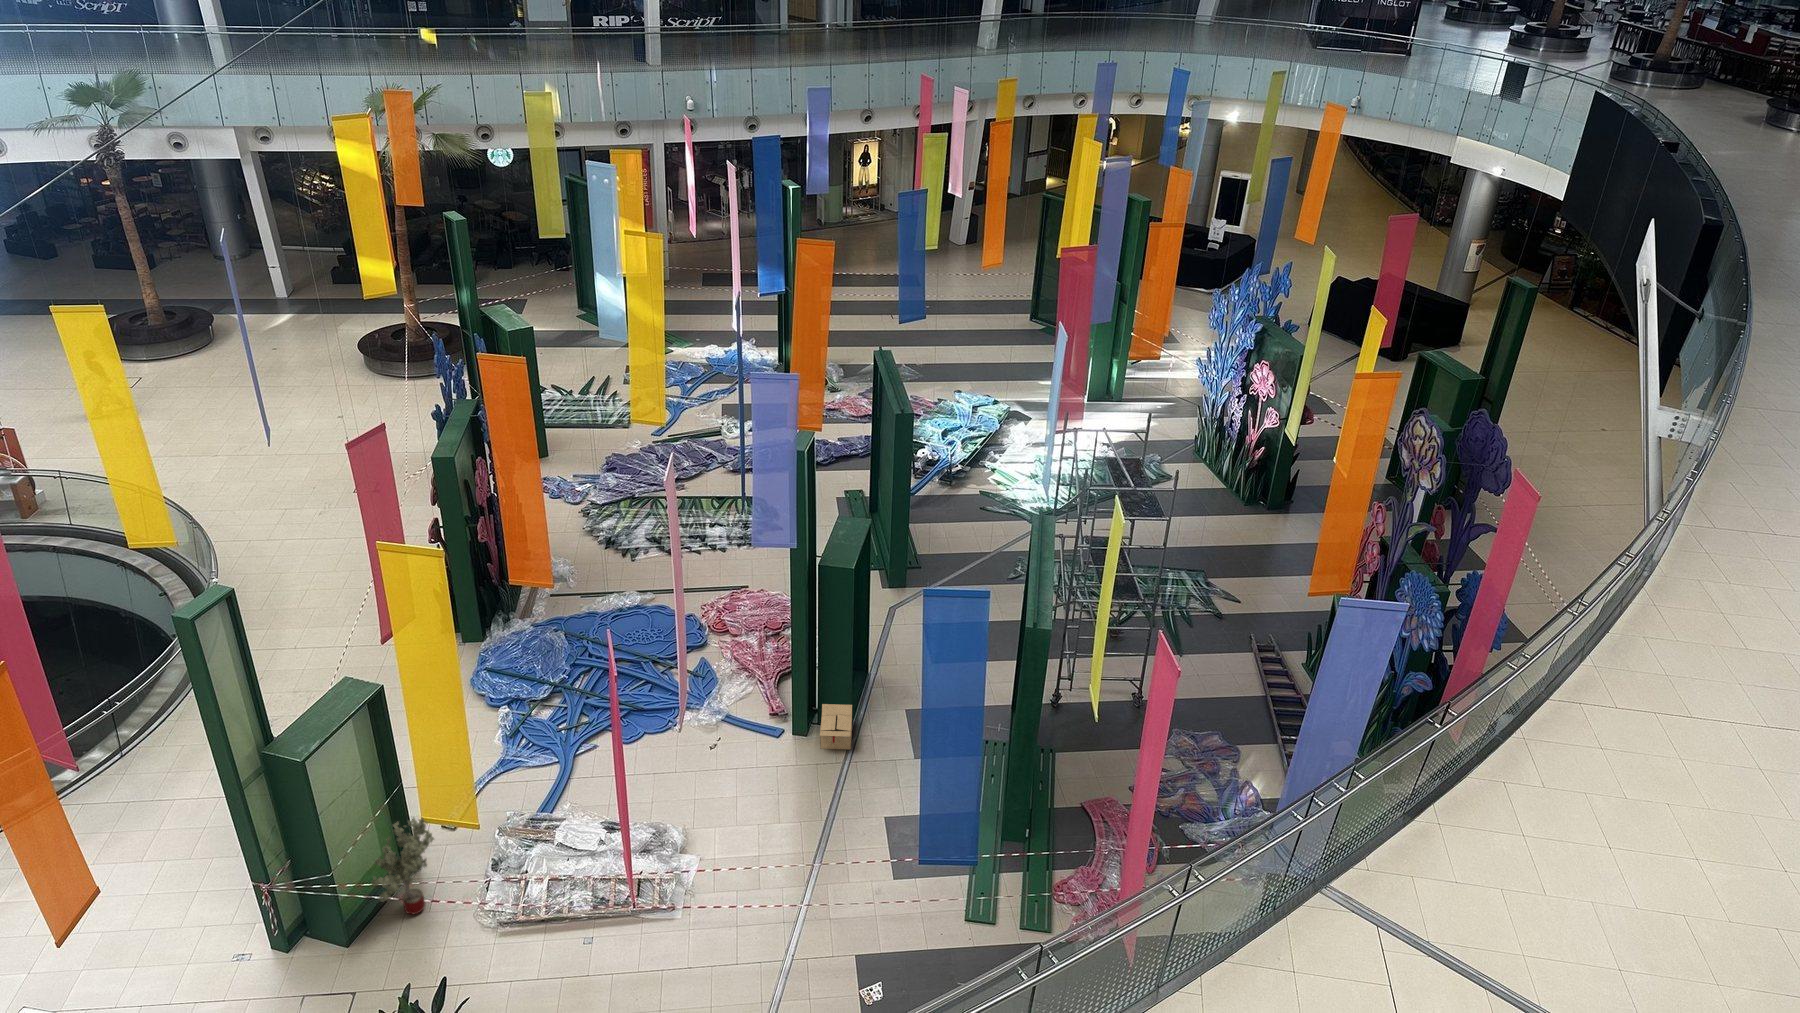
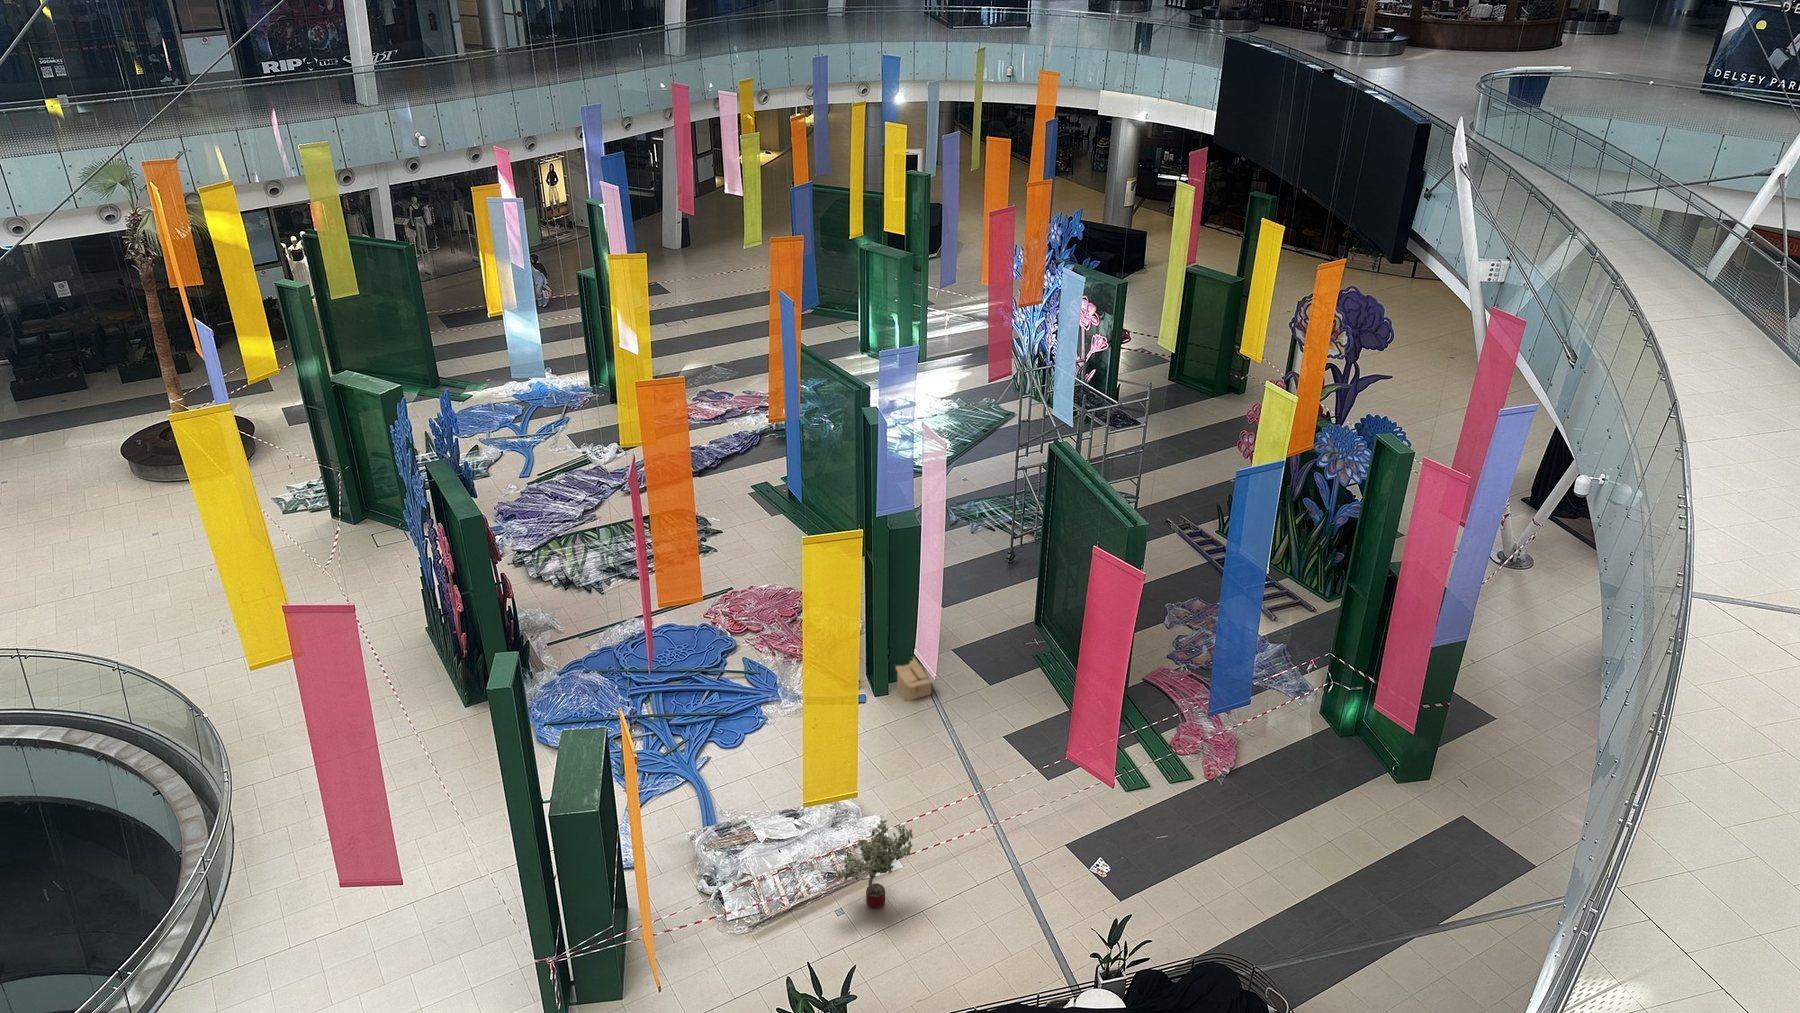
potted tree: present [372,817,434,914] -> present [837,820,913,908]

